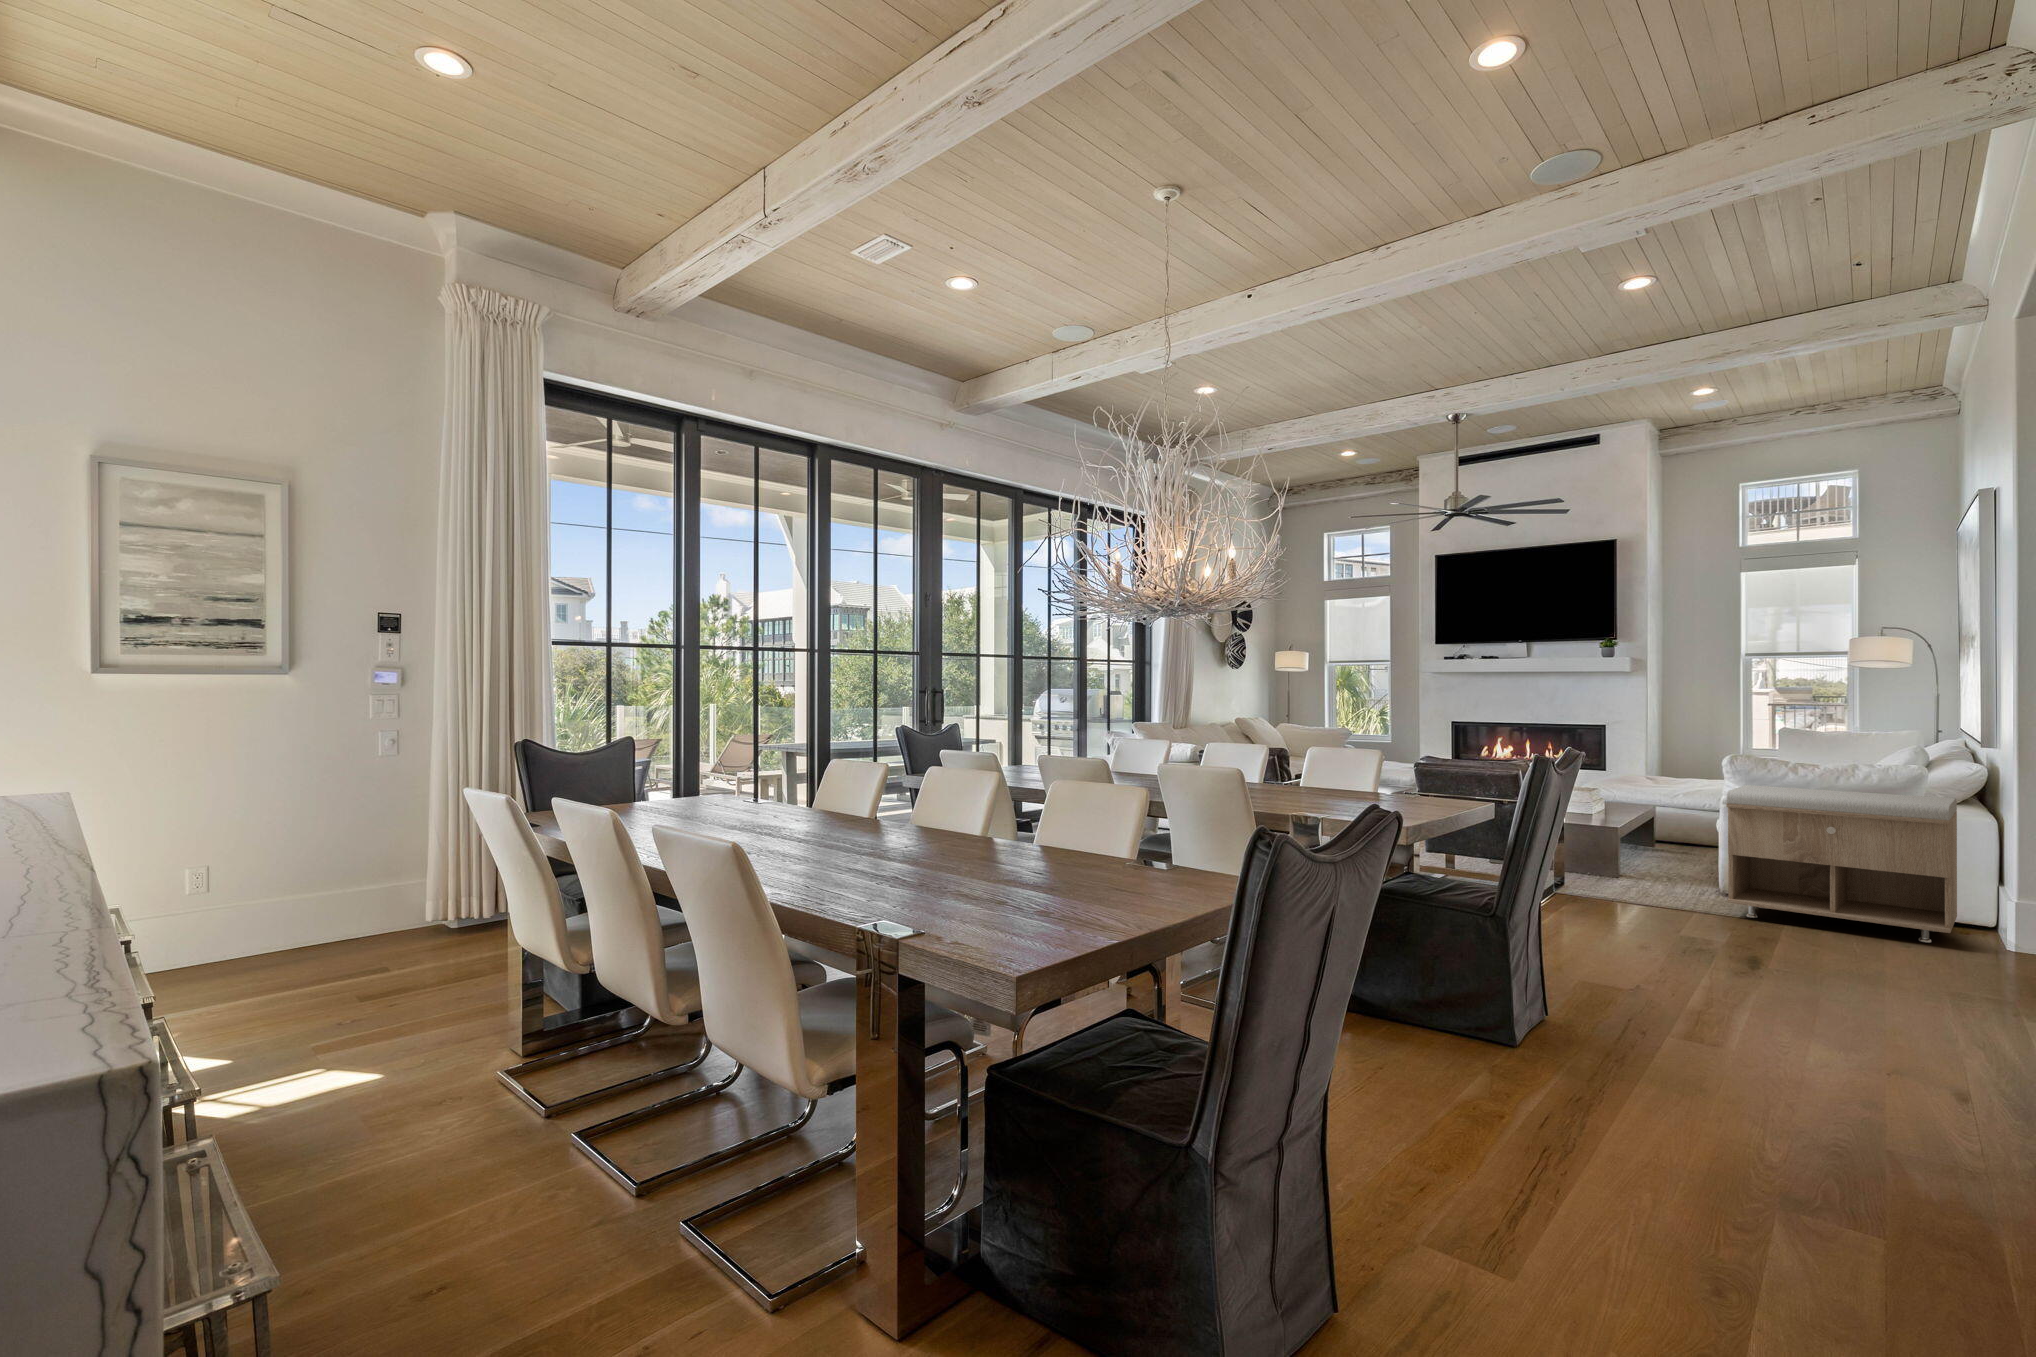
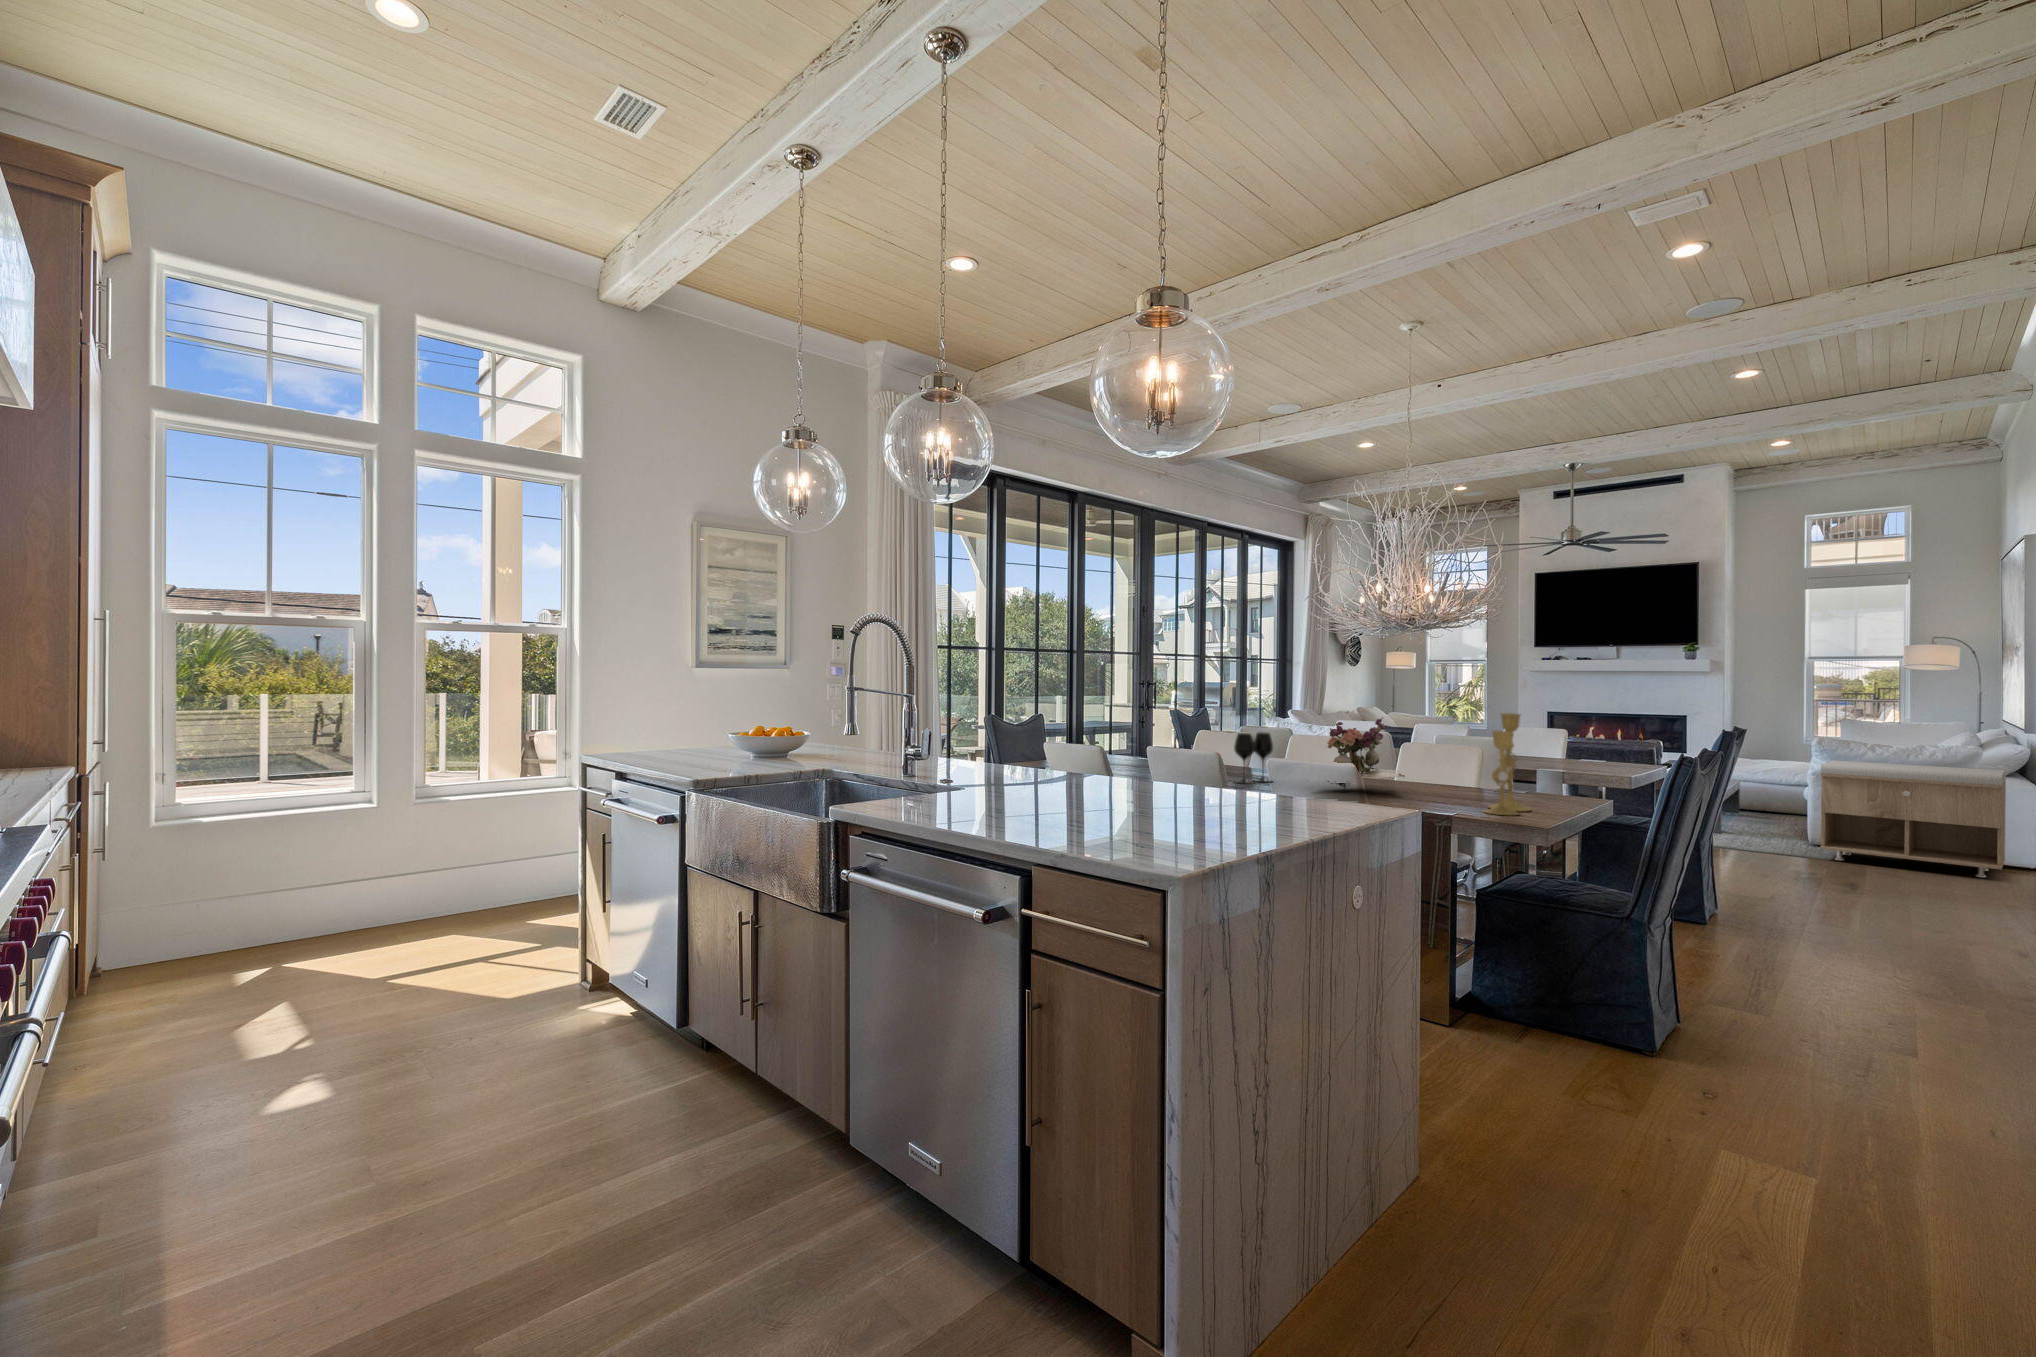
candlestick: none [1056,738,1151,917] -> present [1485,713,1531,815]
flower arrangement: none [882,741,1027,857] -> present [1327,717,1405,789]
wine glass: none [793,765,864,846] -> present [1234,732,1273,784]

